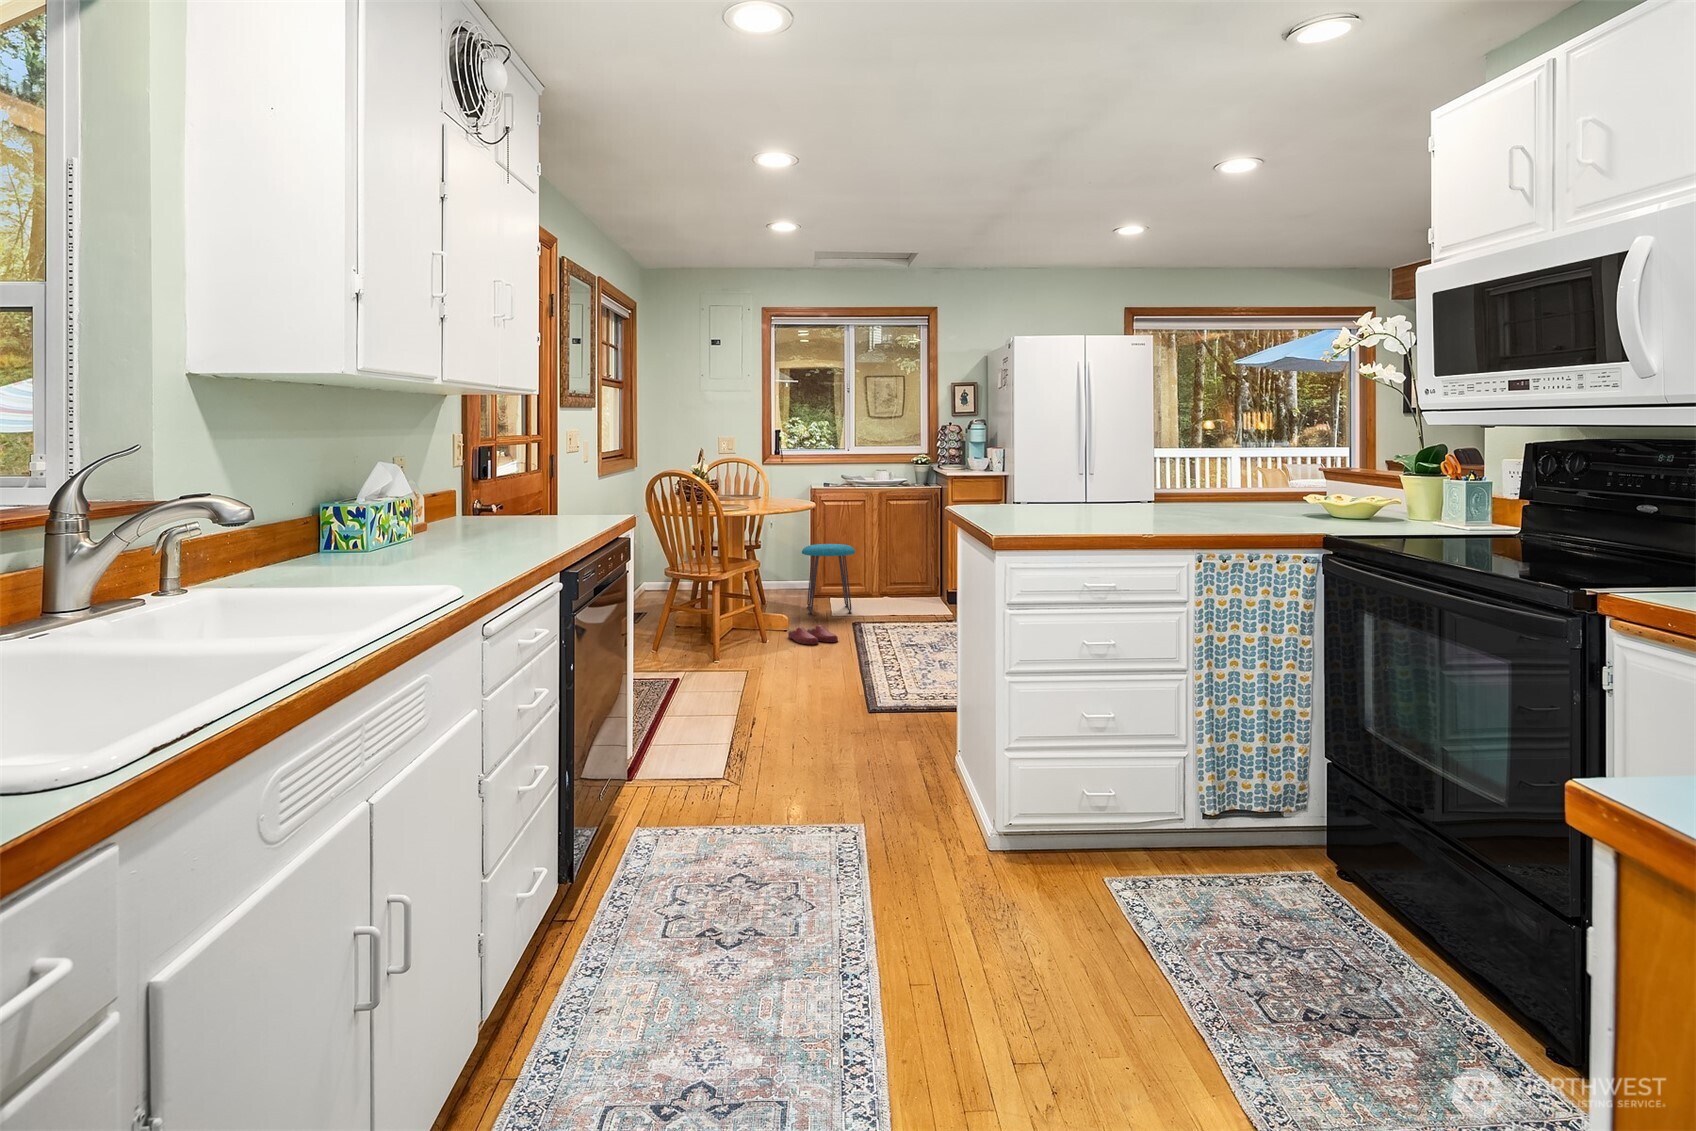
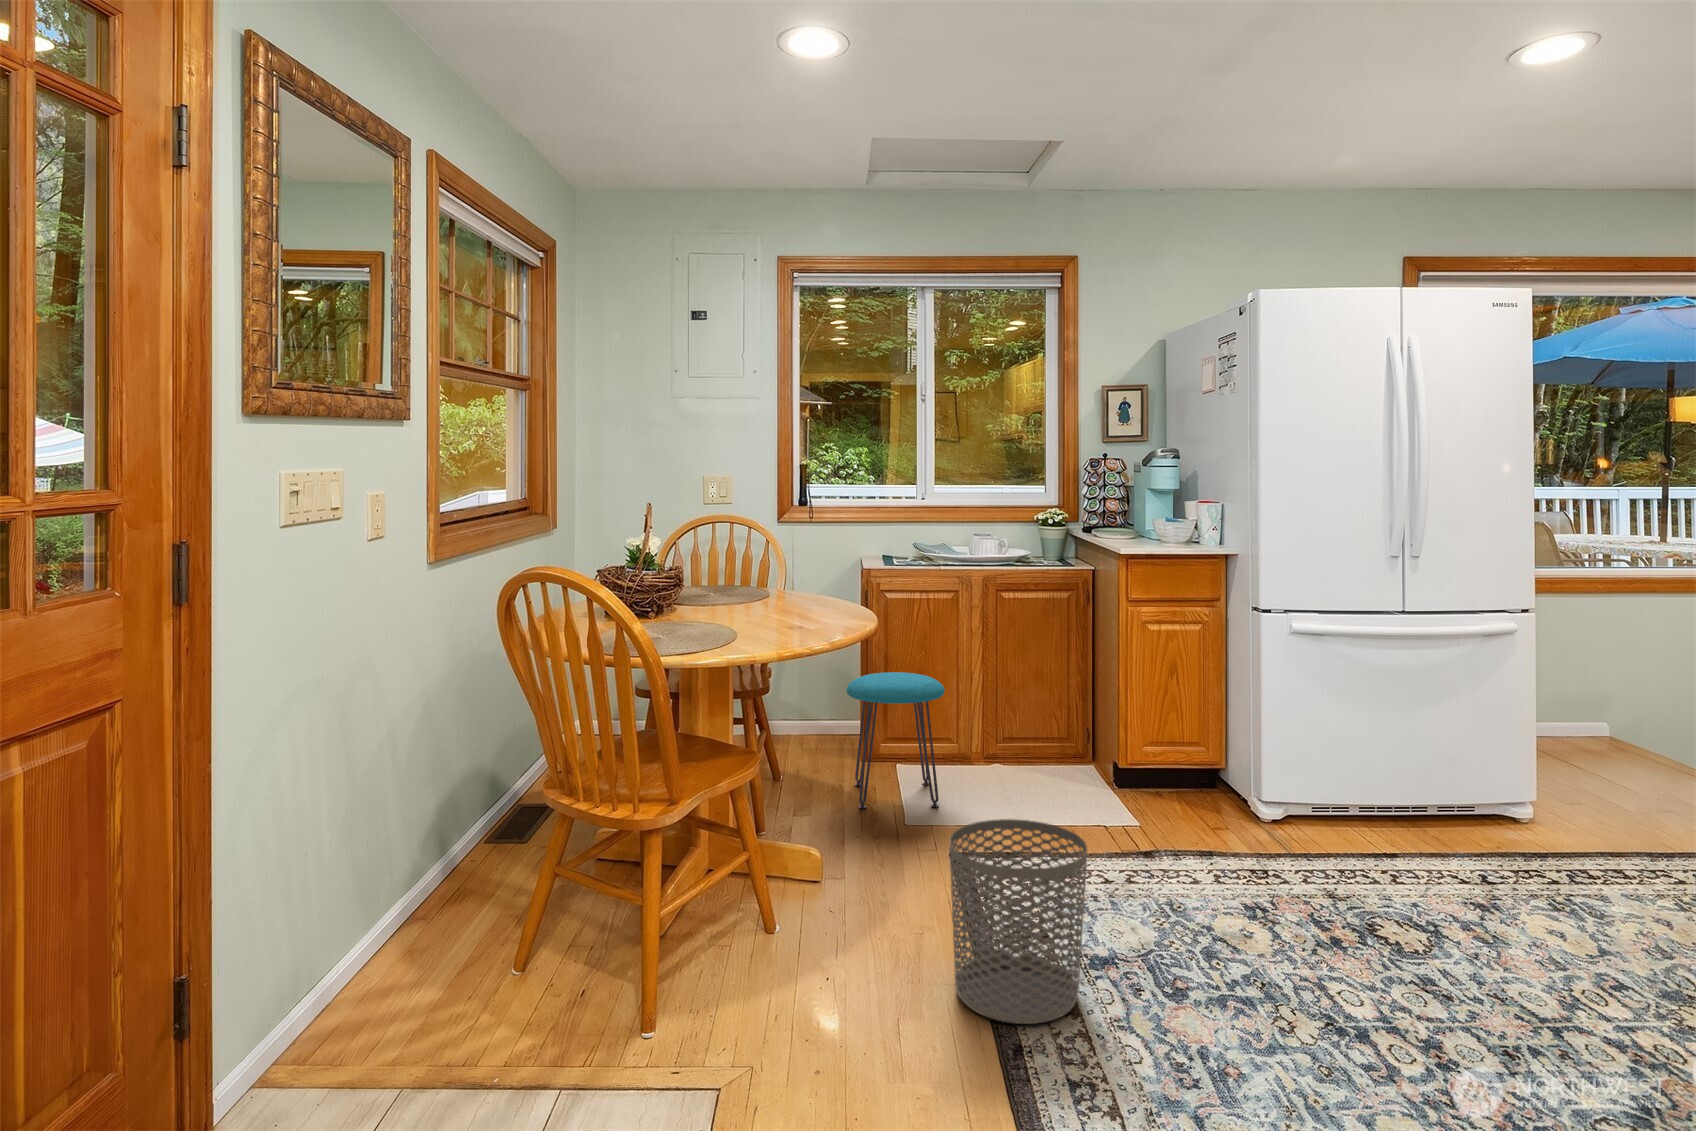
waste bin: none [843,583,901,658] -> present [950,819,1087,1024]
slippers: present [788,625,838,644] -> none [821,880,928,943]

